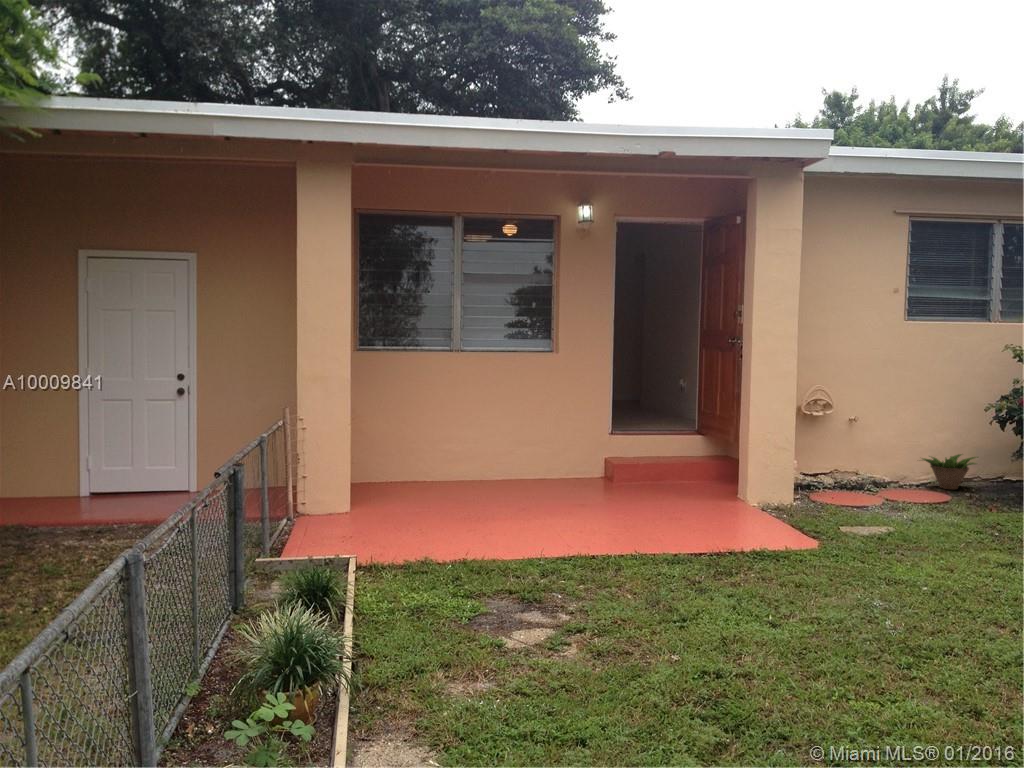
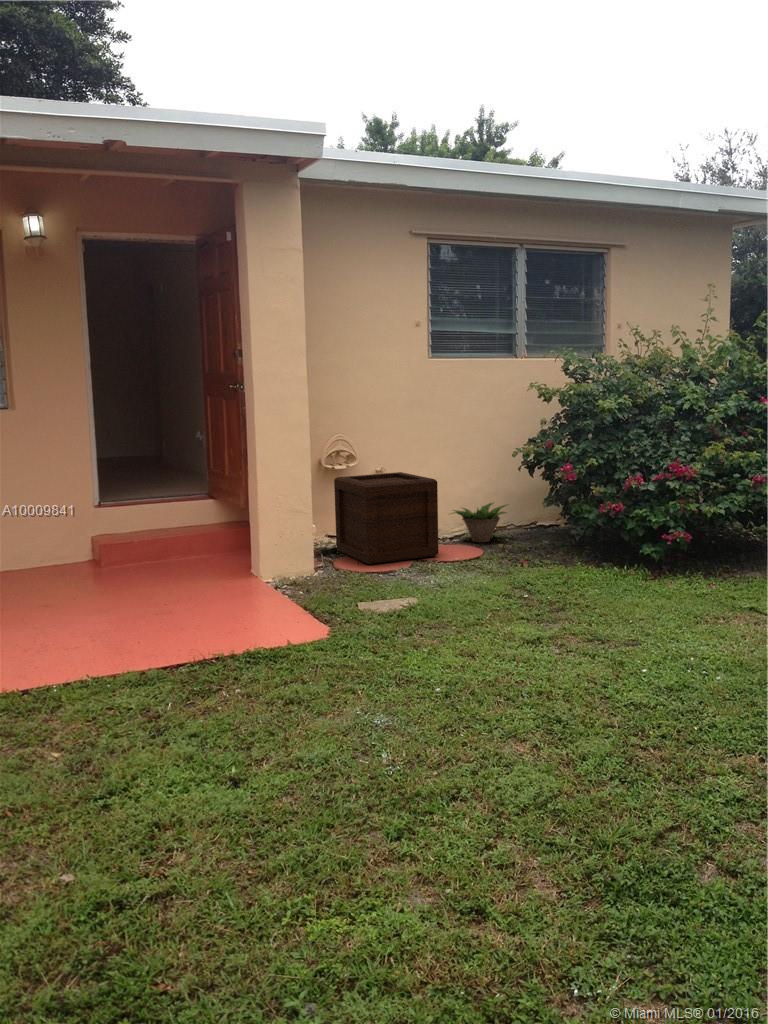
wooden crate: none [809,420,911,498] -> present [334,472,438,565]

